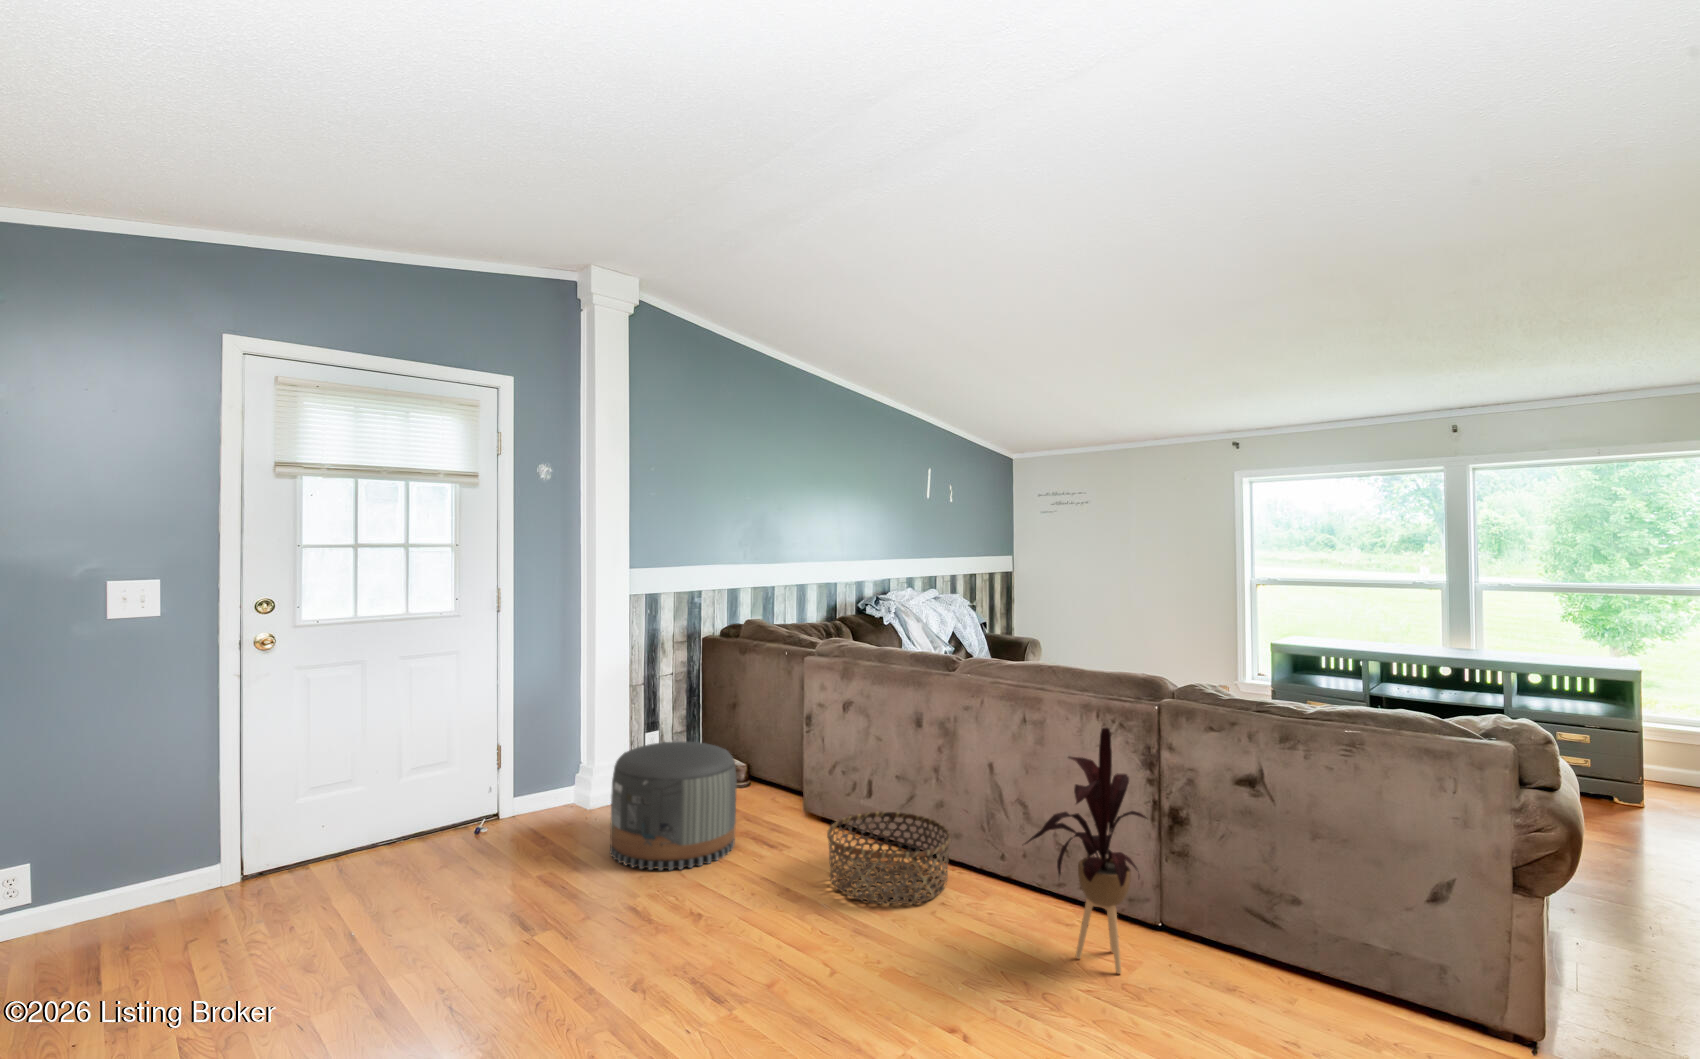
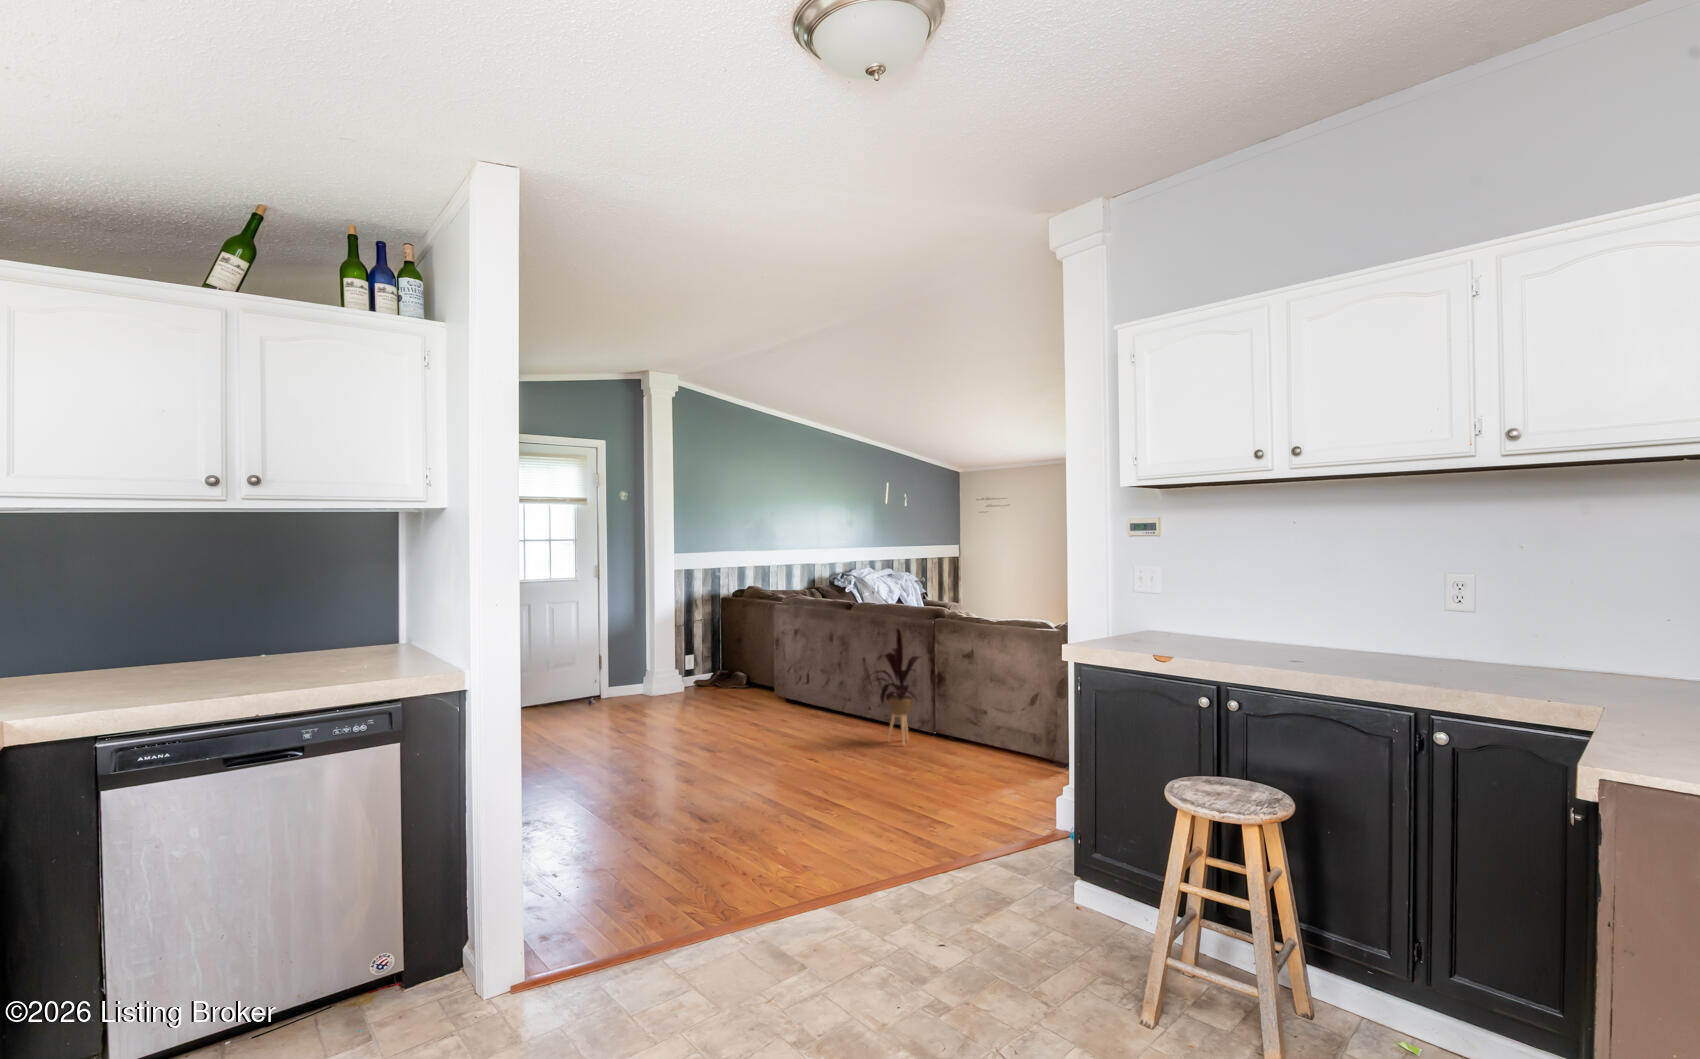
pouf: present [610,741,737,870] -> none [664,653,734,716]
basket: present [827,812,950,905] -> none [777,688,843,727]

